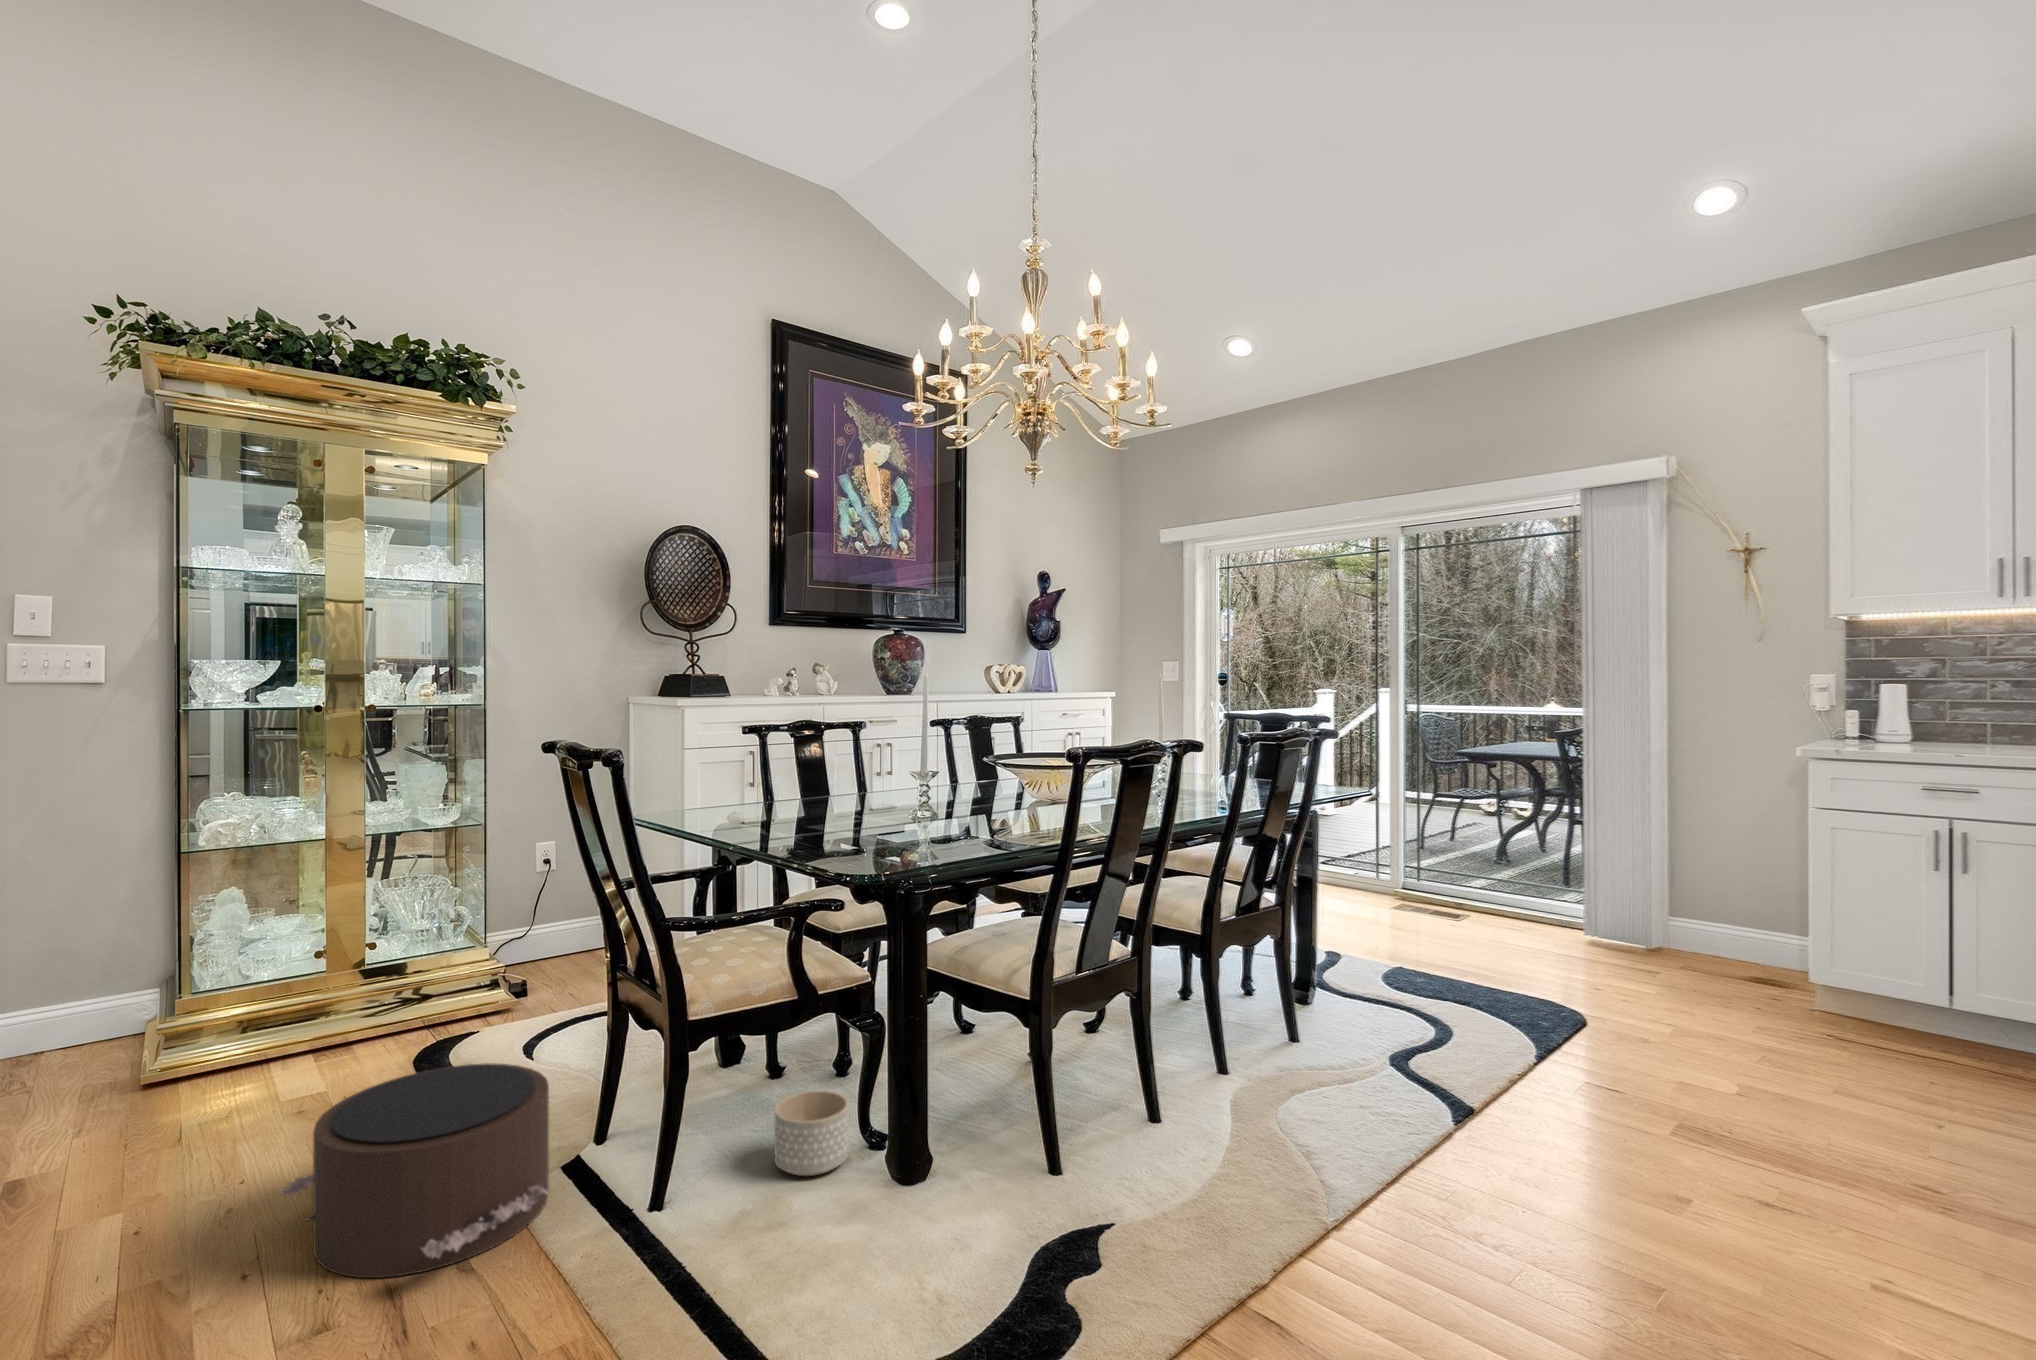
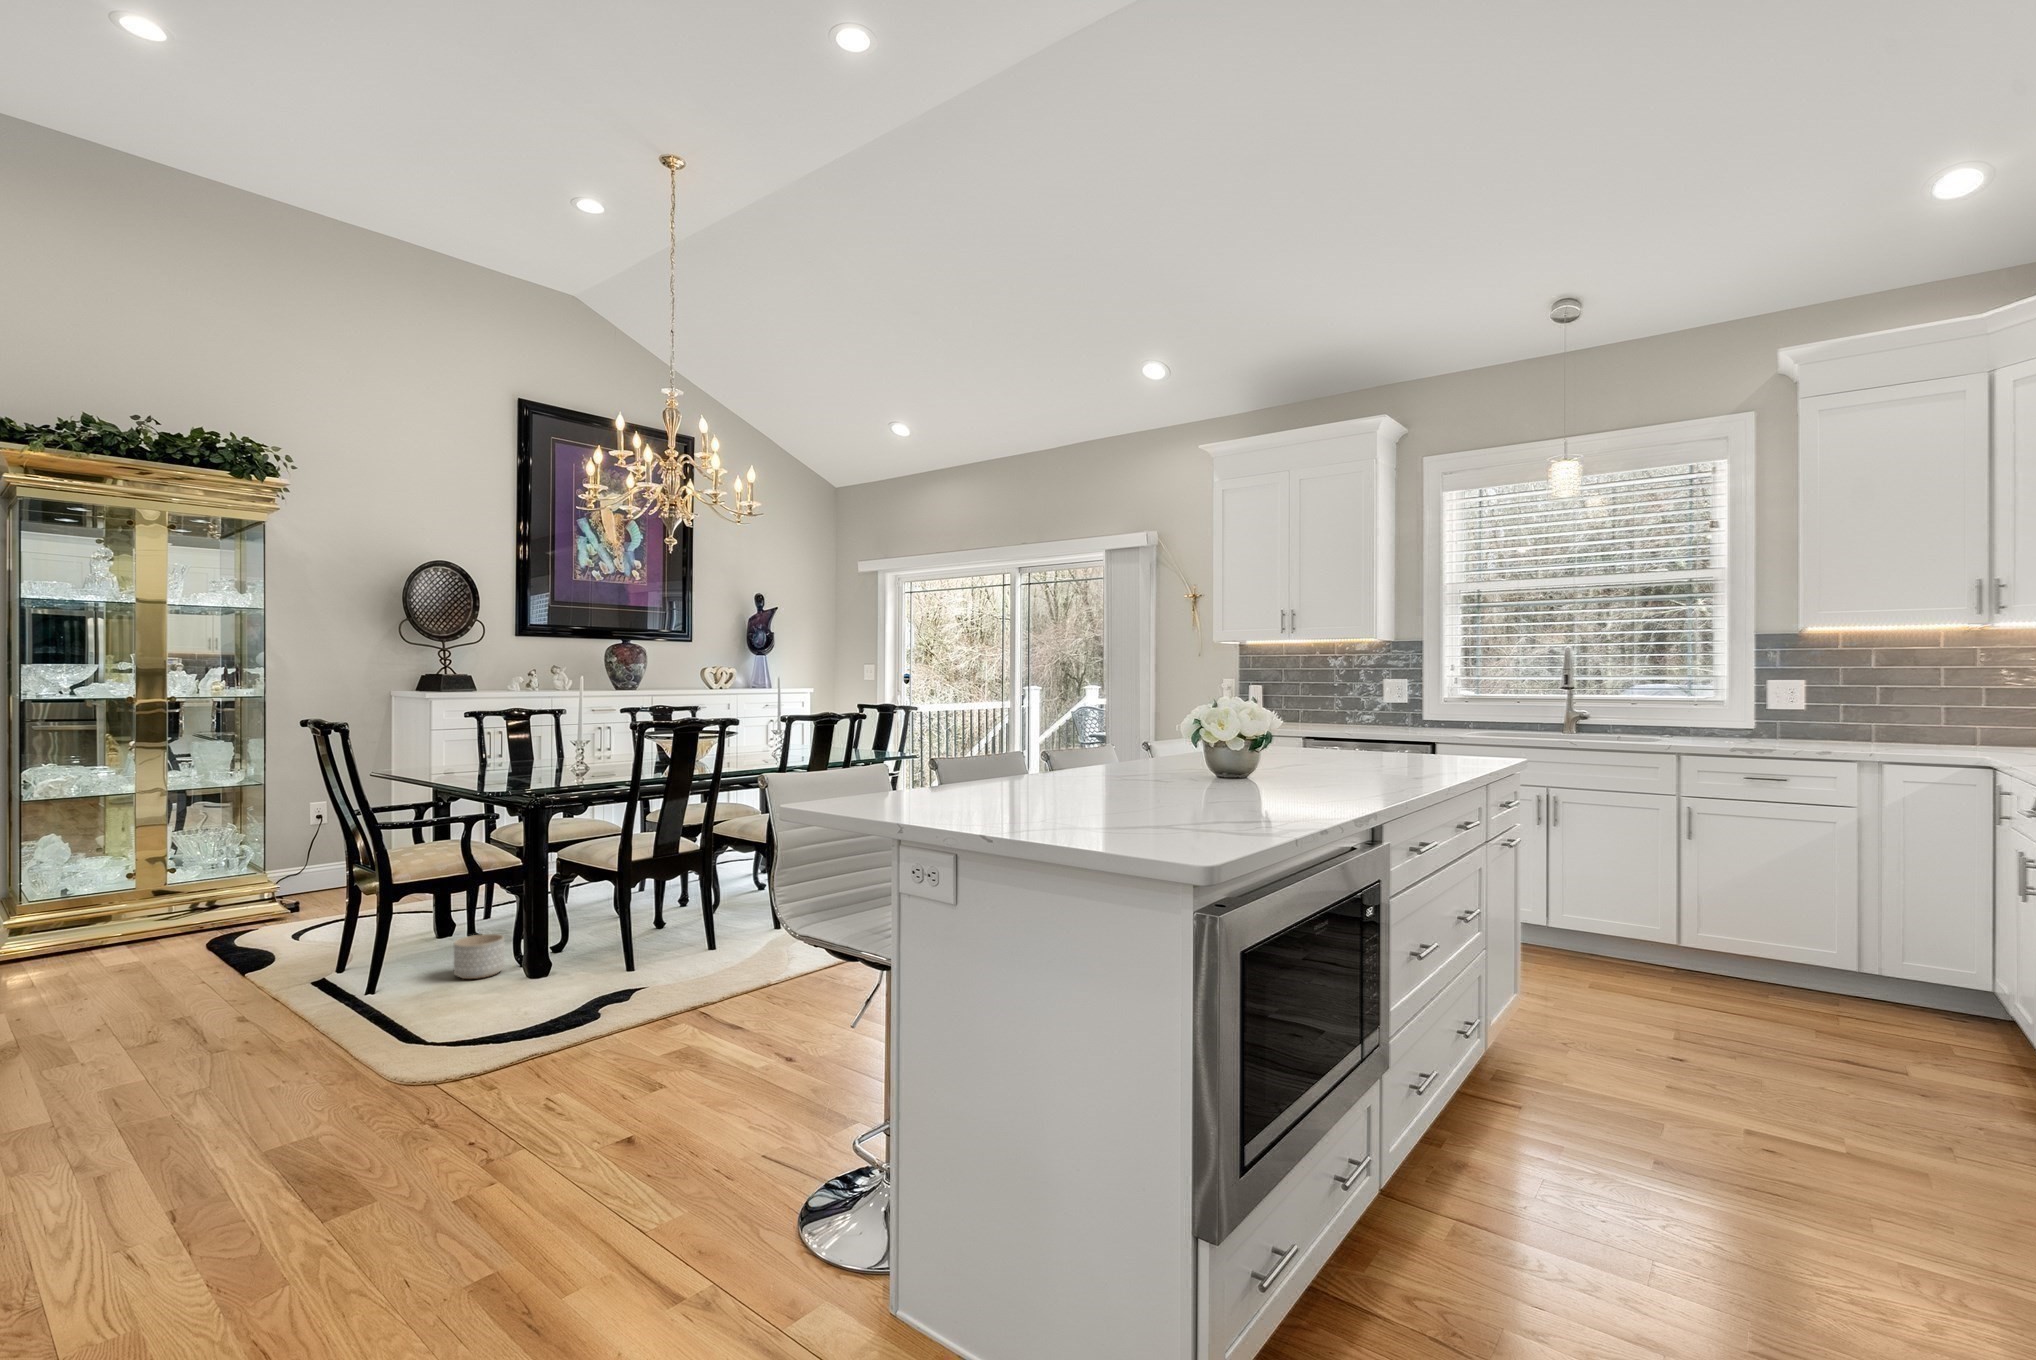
pouf: present [279,1063,550,1278] -> none [118,920,301,1025]

